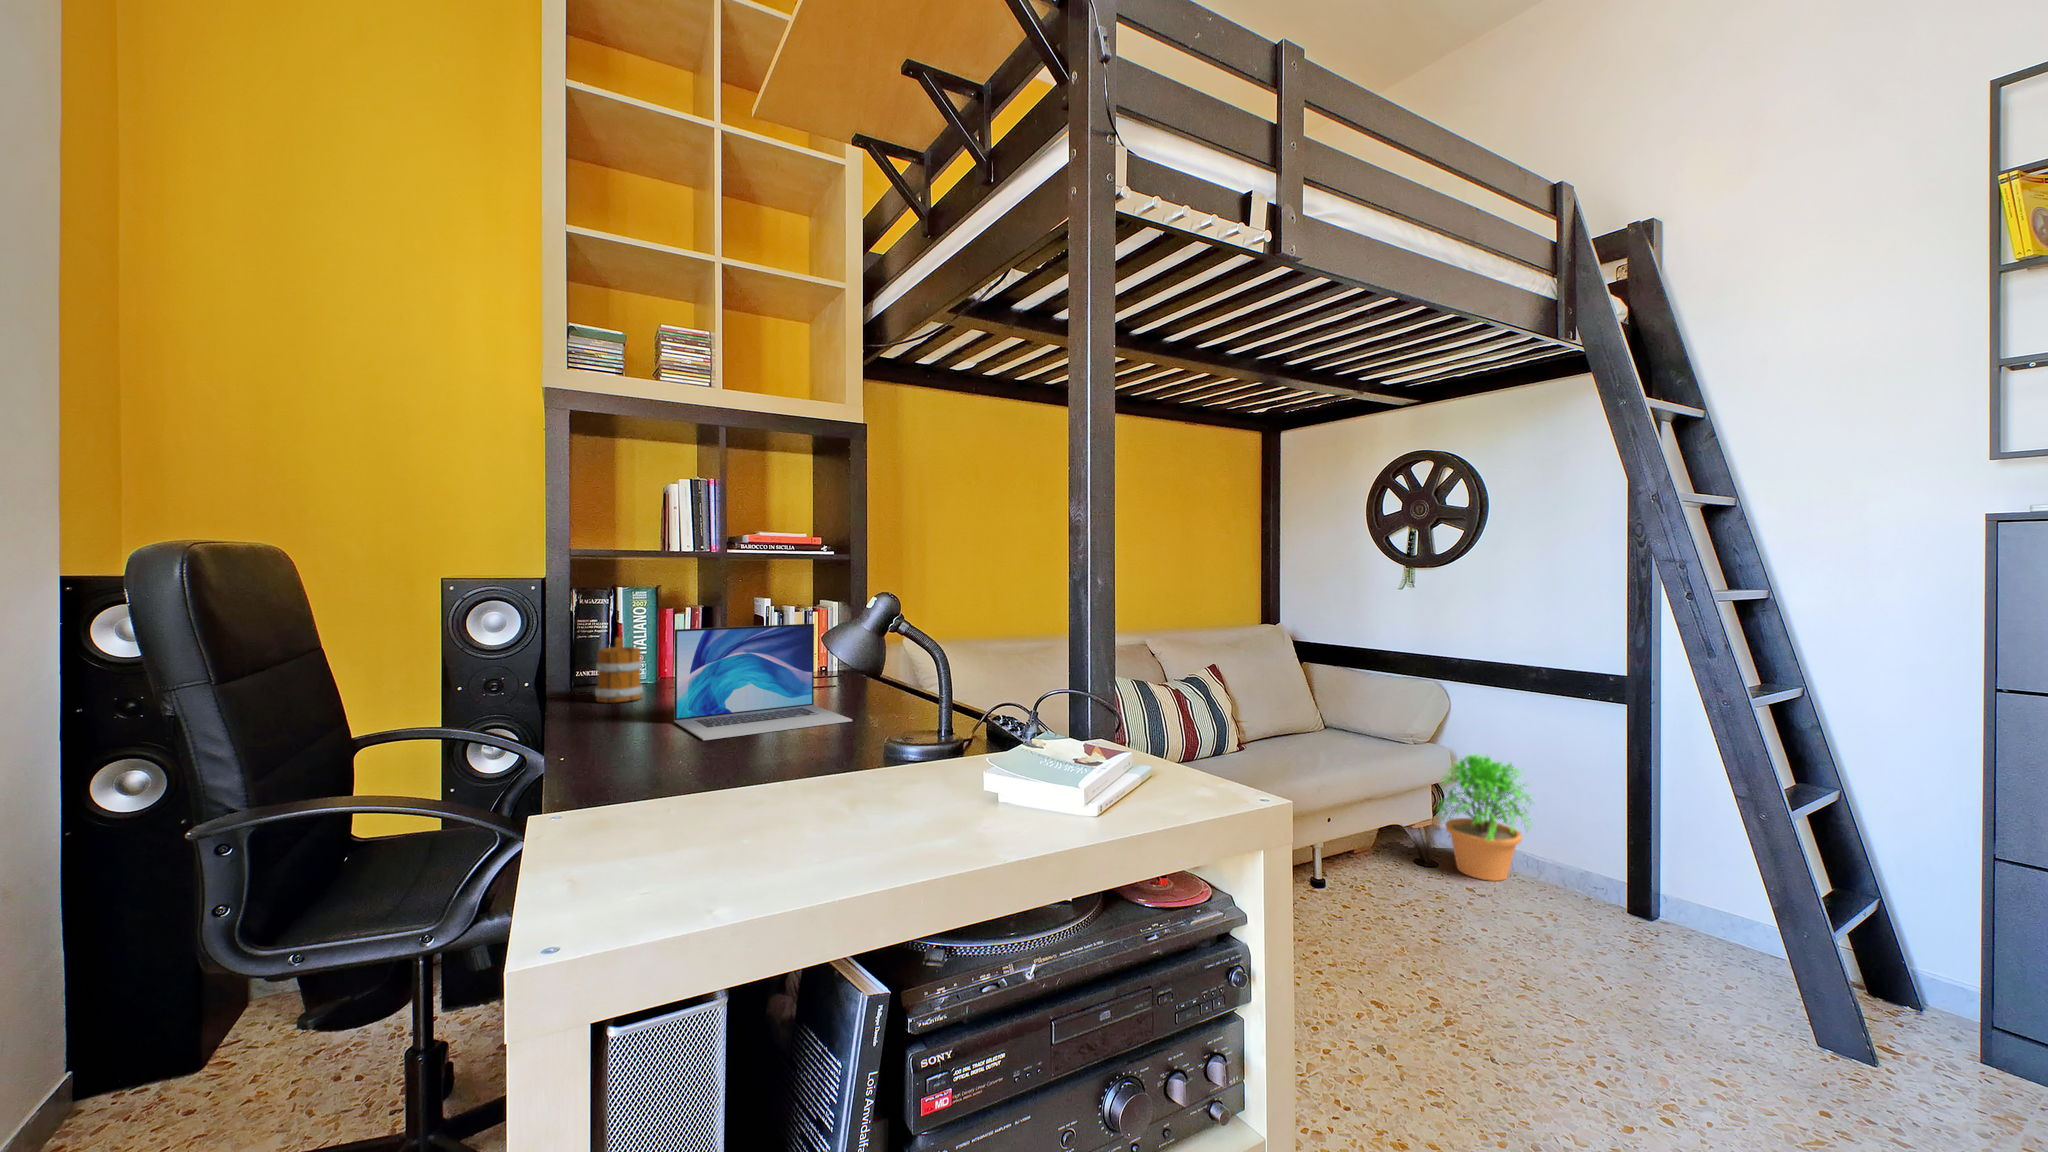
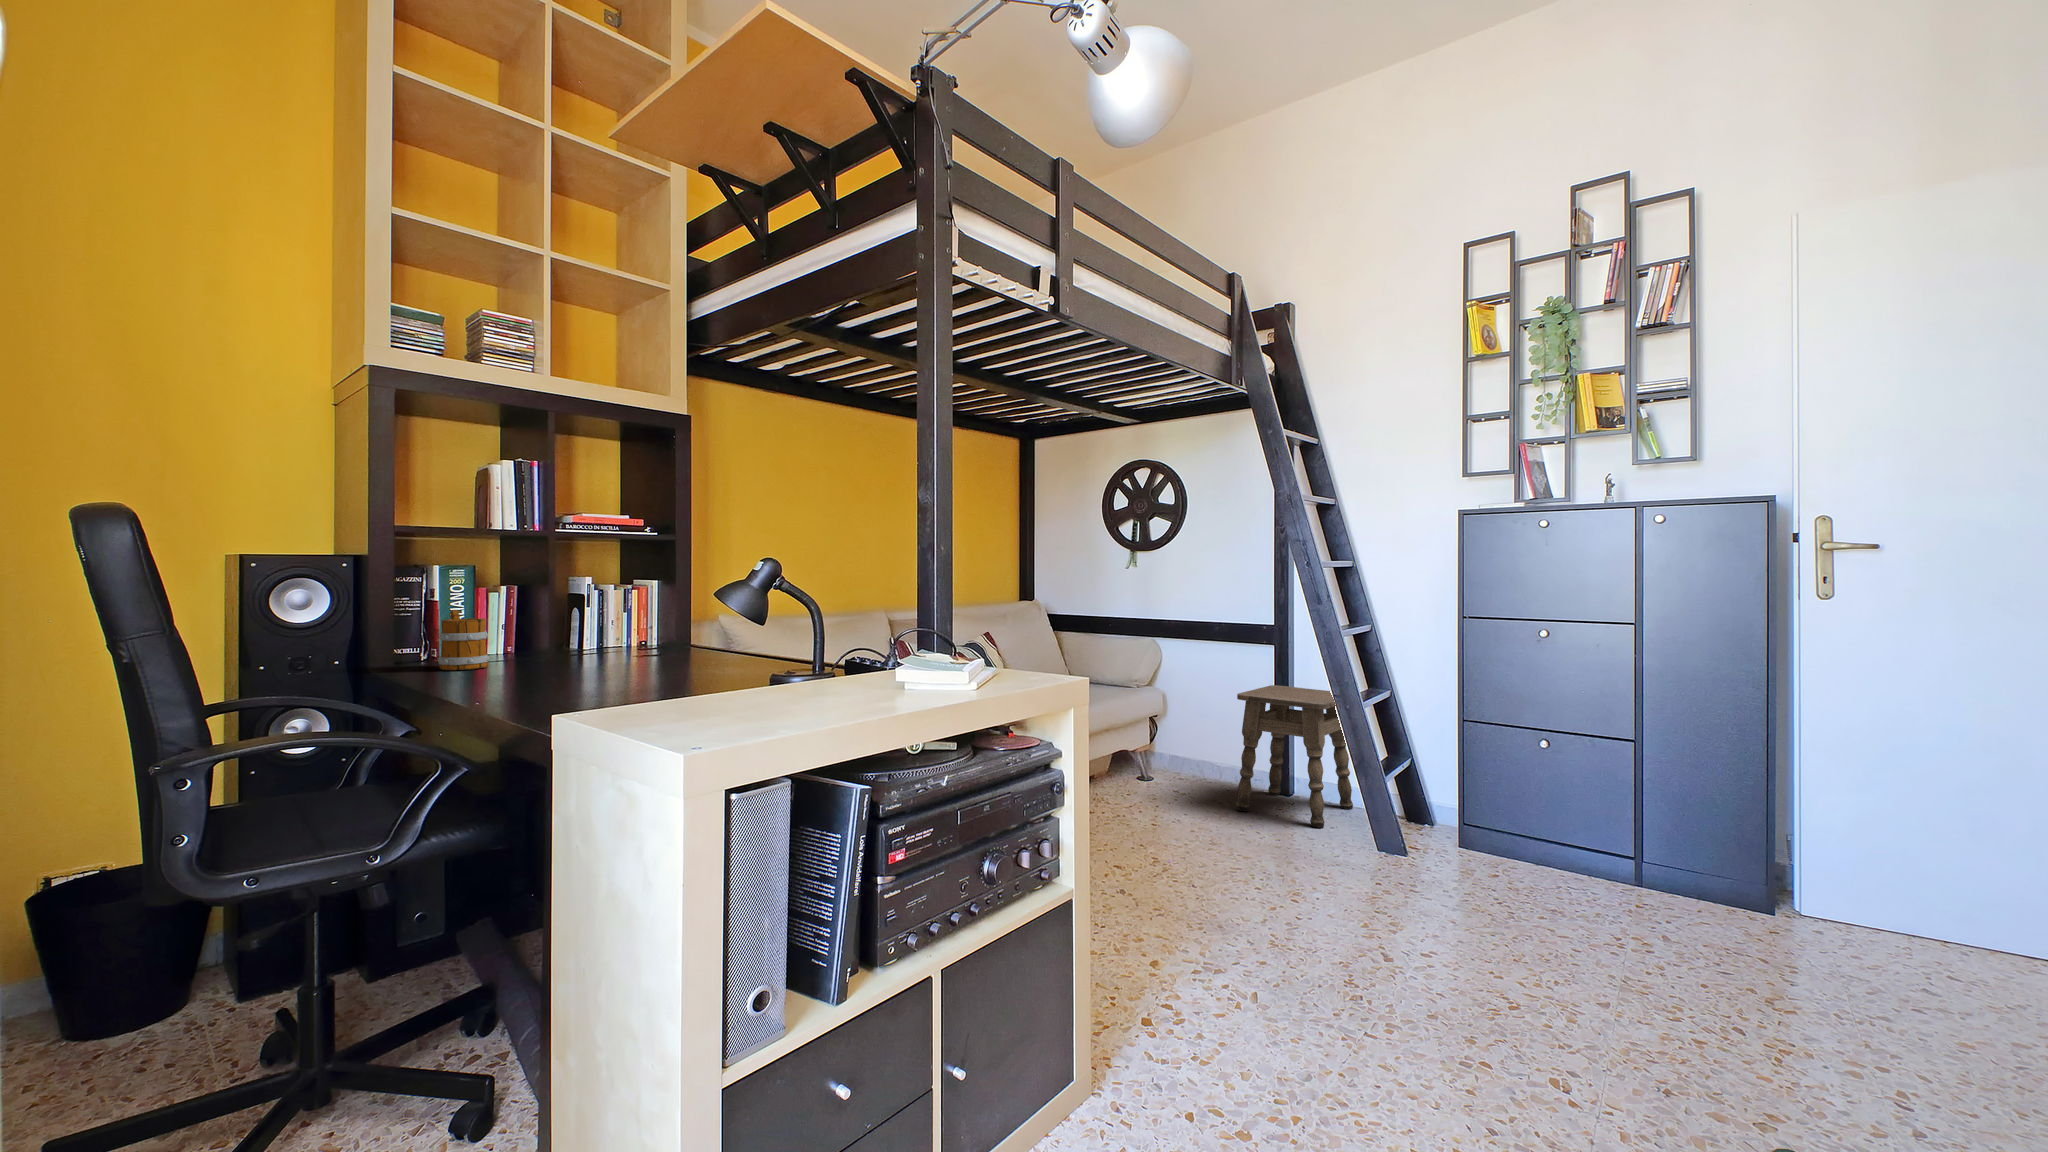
laptop: present [674,624,852,740] -> none [559,591,725,683]
potted plant: present [1437,754,1534,881] -> none [1153,692,1227,790]
side table: none [1557,754,1765,980] -> present [1236,685,1353,828]

